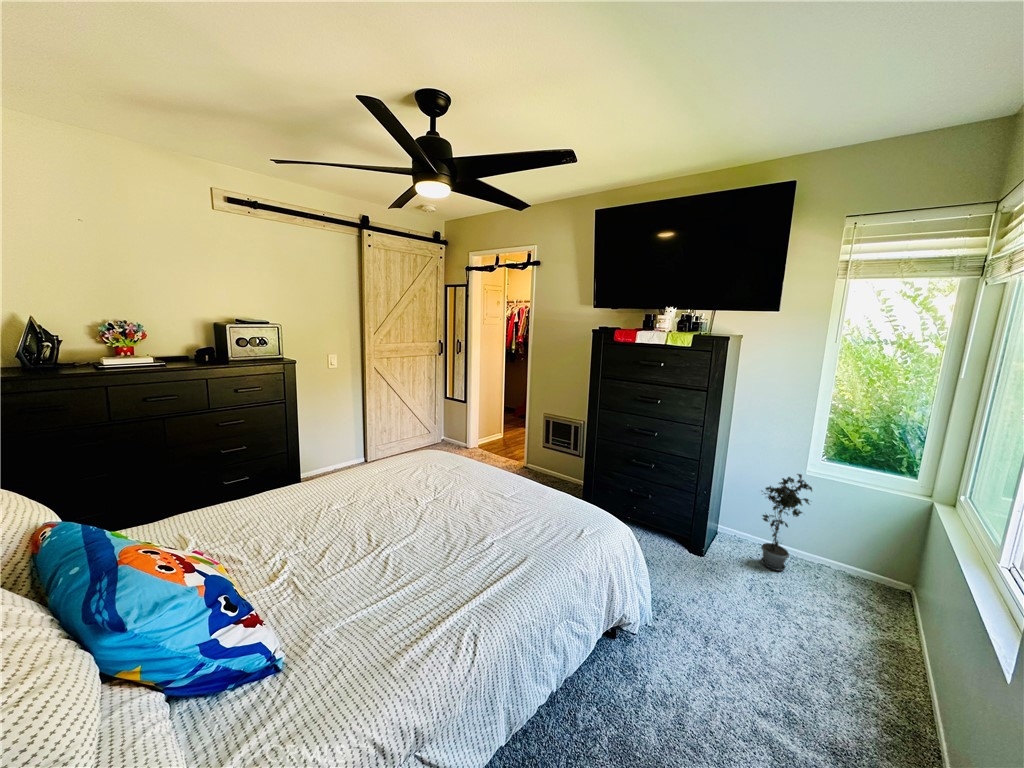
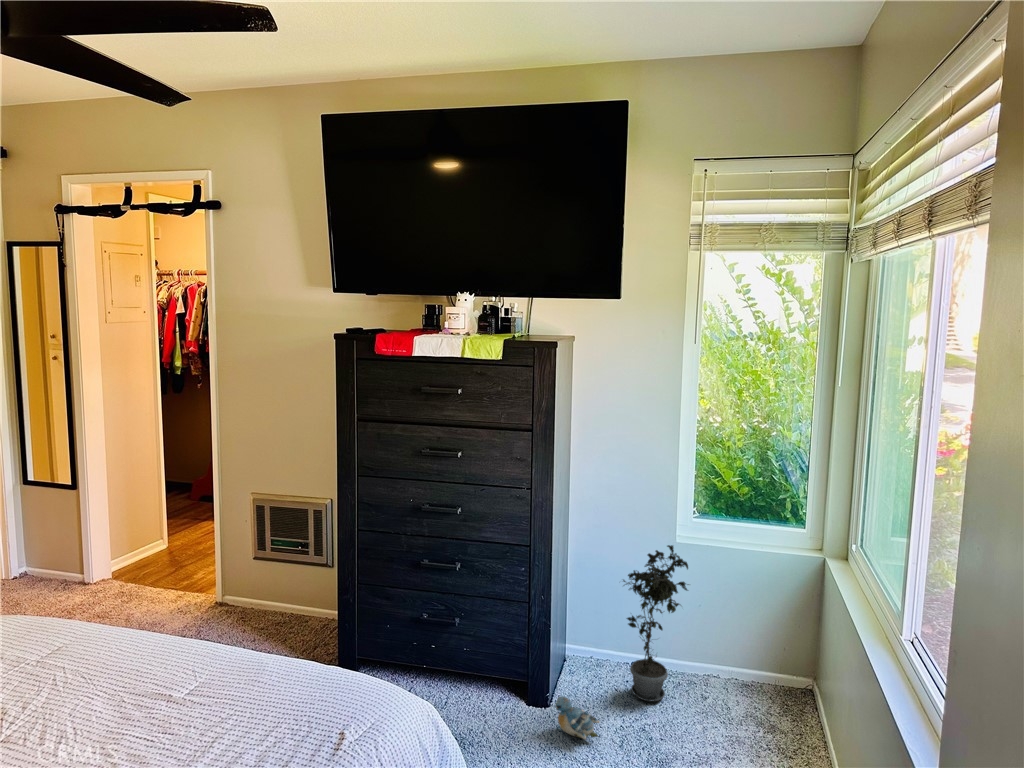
plush toy: none [706,550,736,579] -> present [555,697,600,740]

